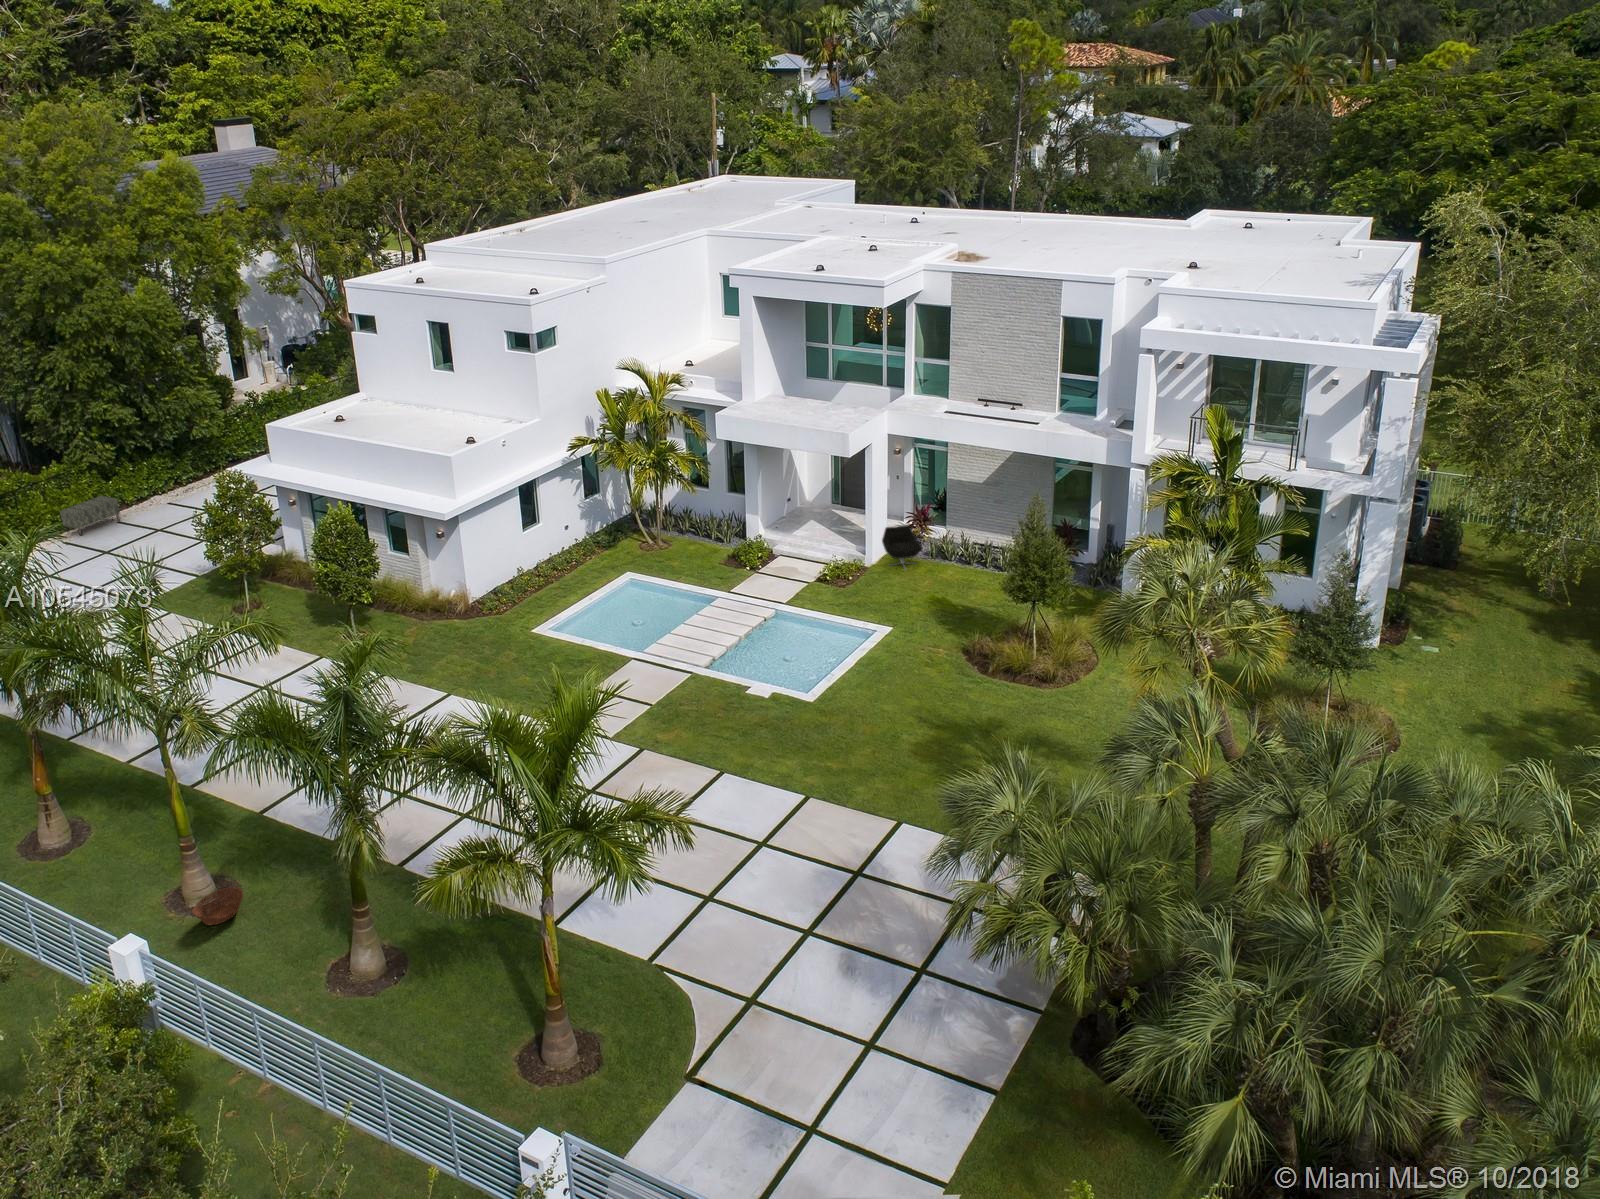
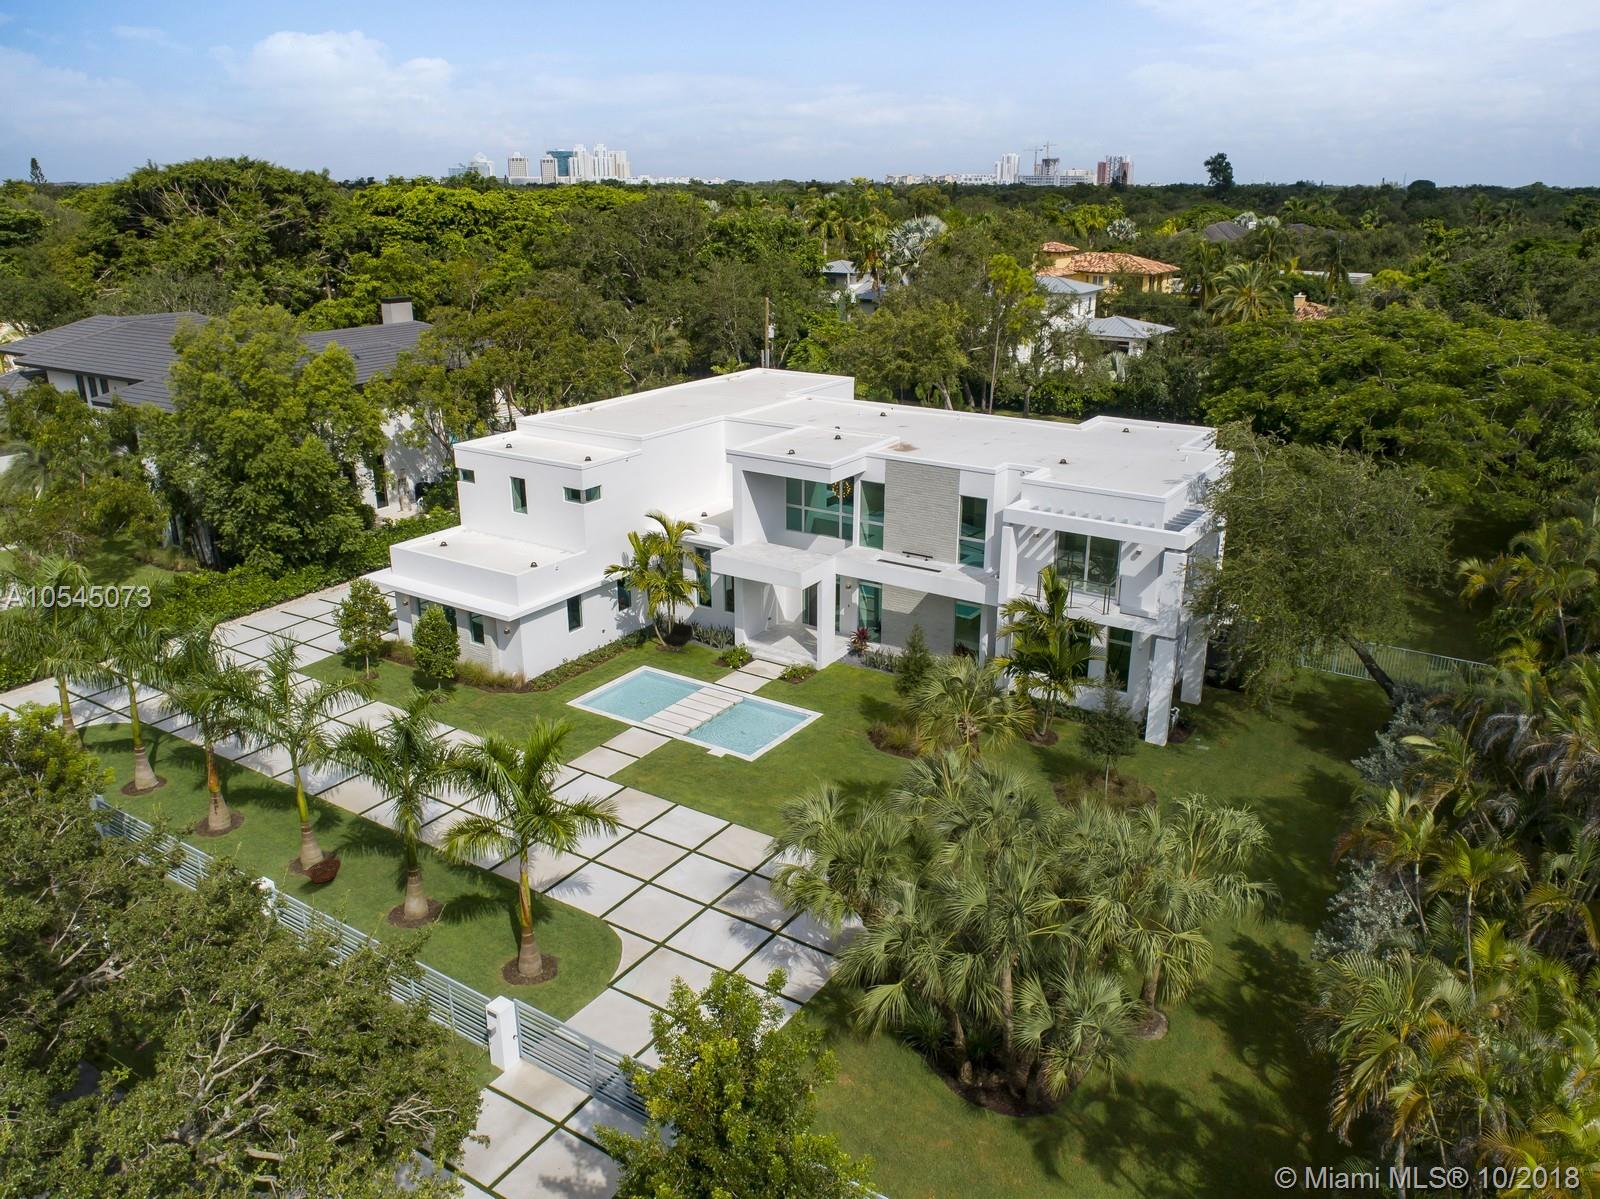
bench: present [60,496,120,535] -> none [242,591,285,619]
lounge chair: present [882,526,923,570] -> present [663,624,693,651]

